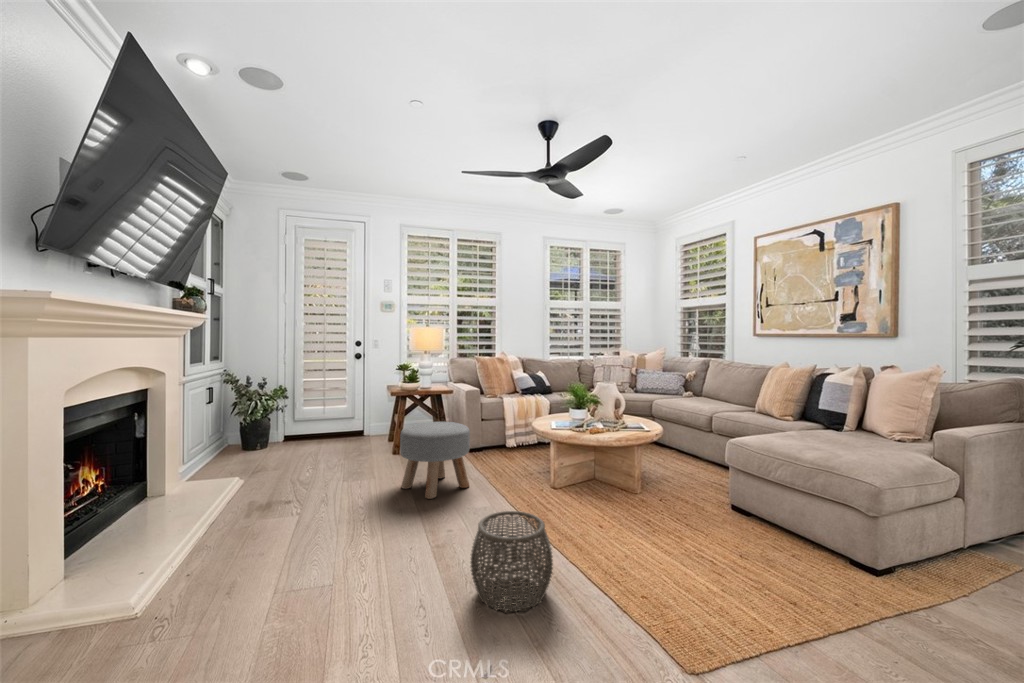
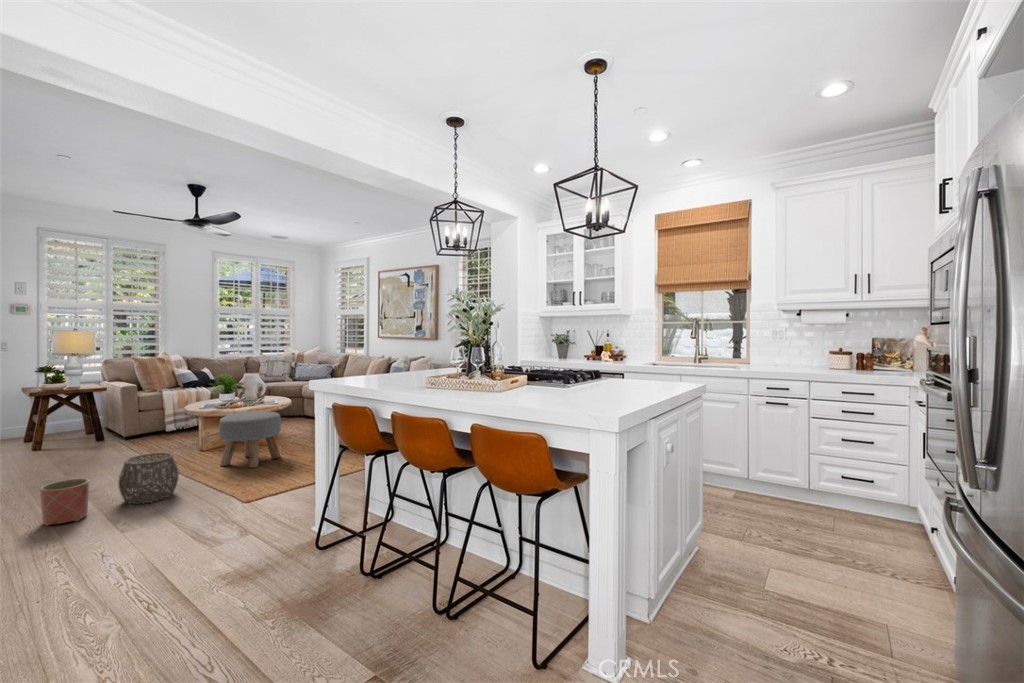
ottoman: present [400,422,470,499] -> present [219,411,281,468]
planter: none [372,547,433,637] -> present [40,478,89,526]

